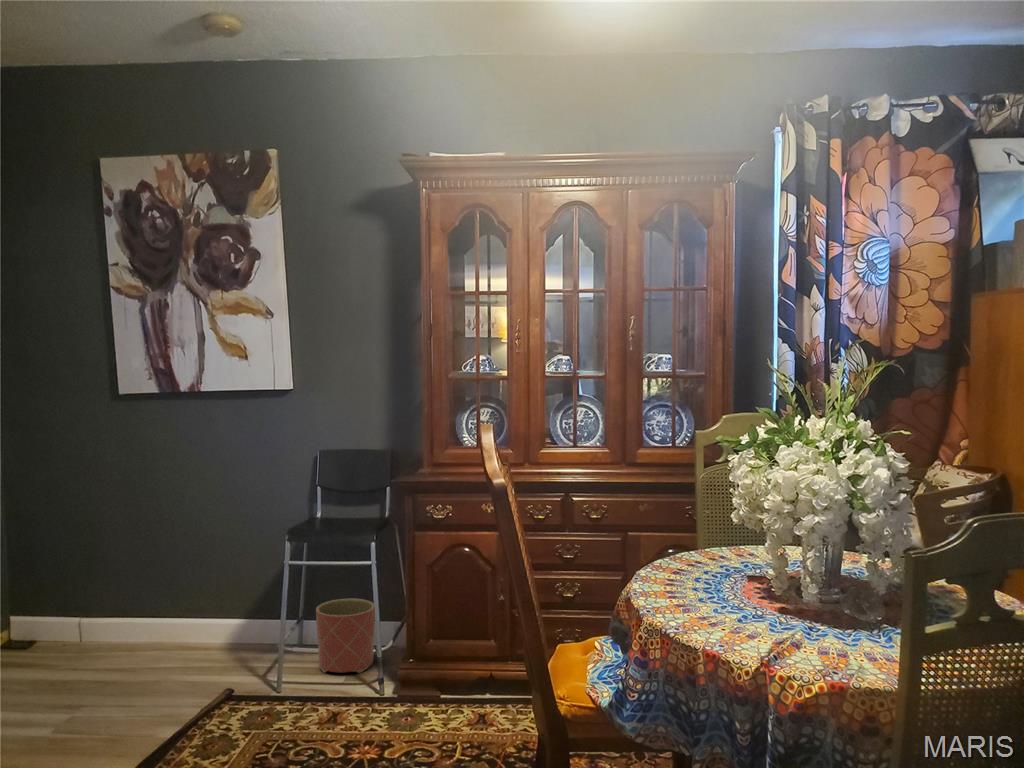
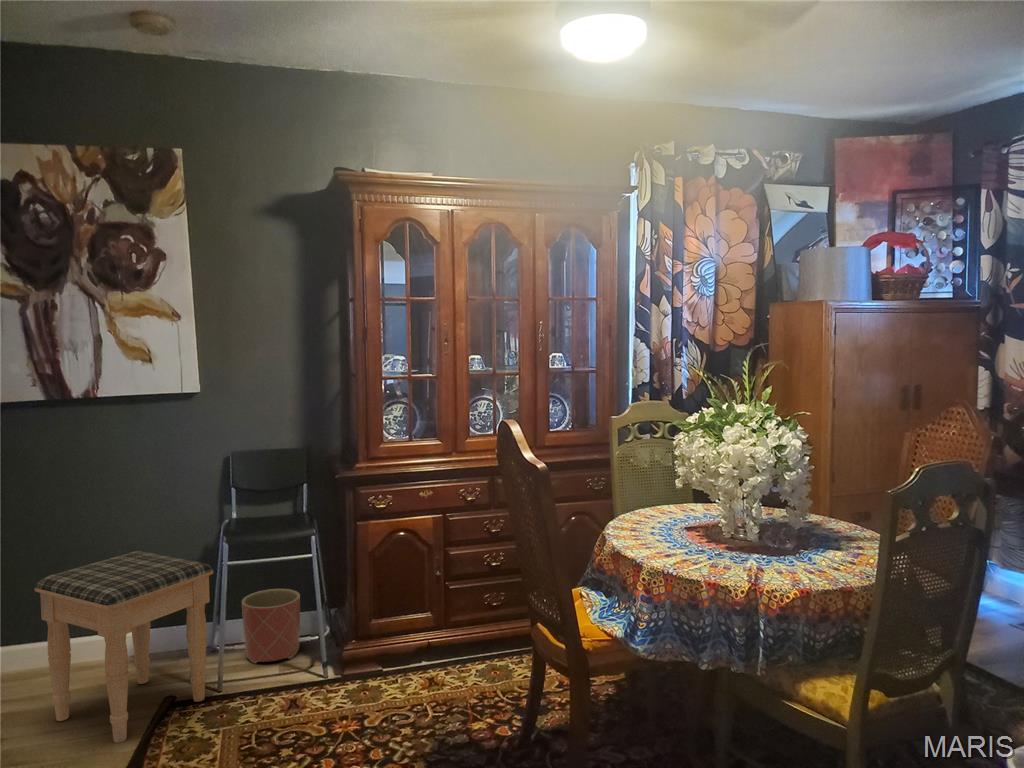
footstool: none [114,545,269,727] -> present [35,551,213,743]

